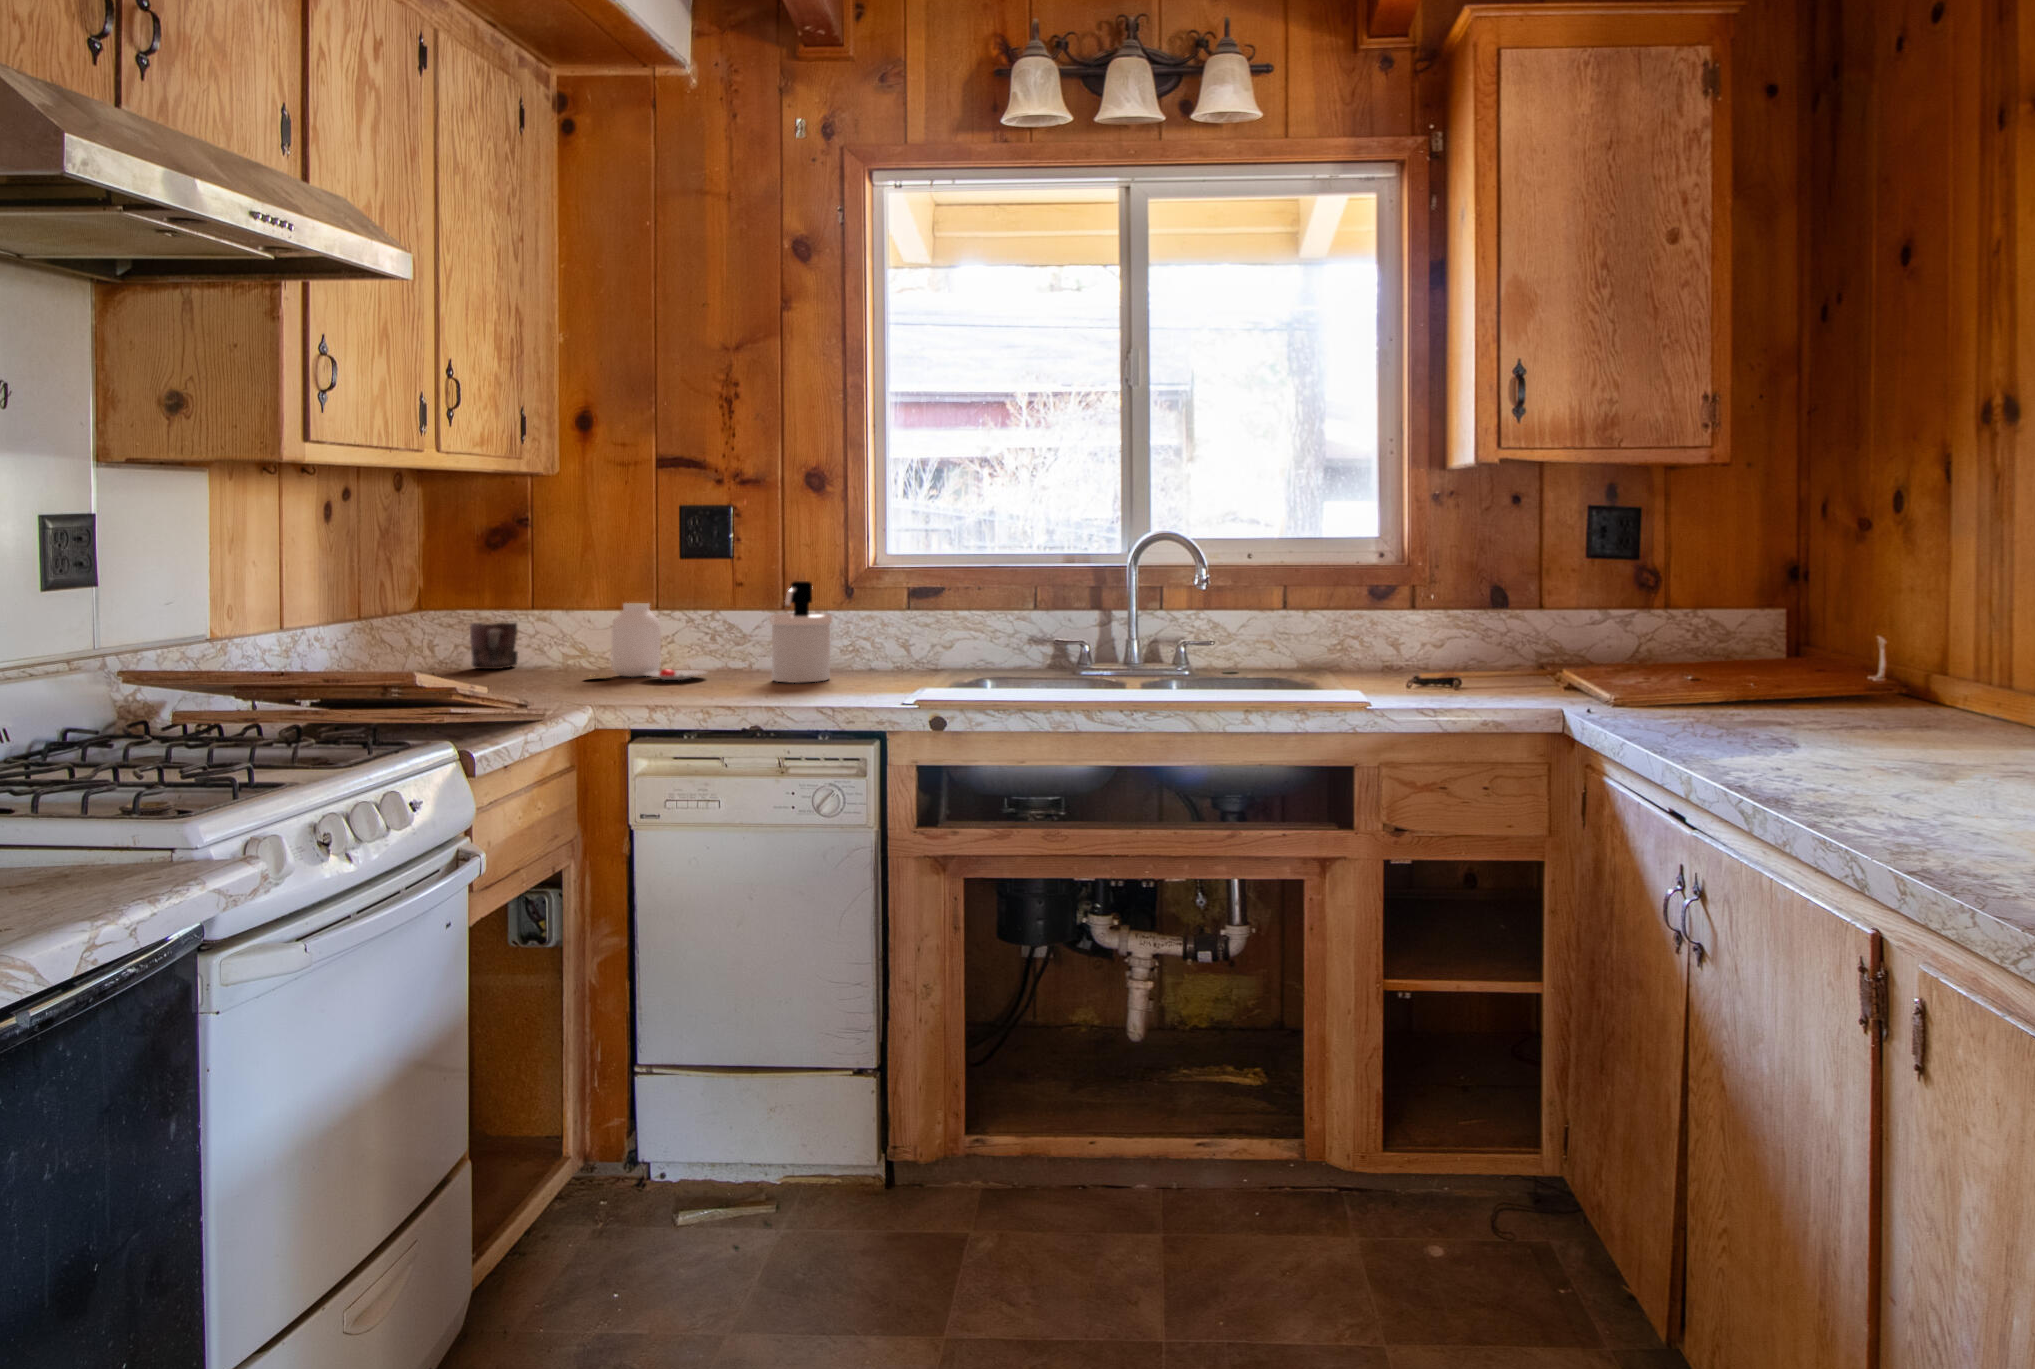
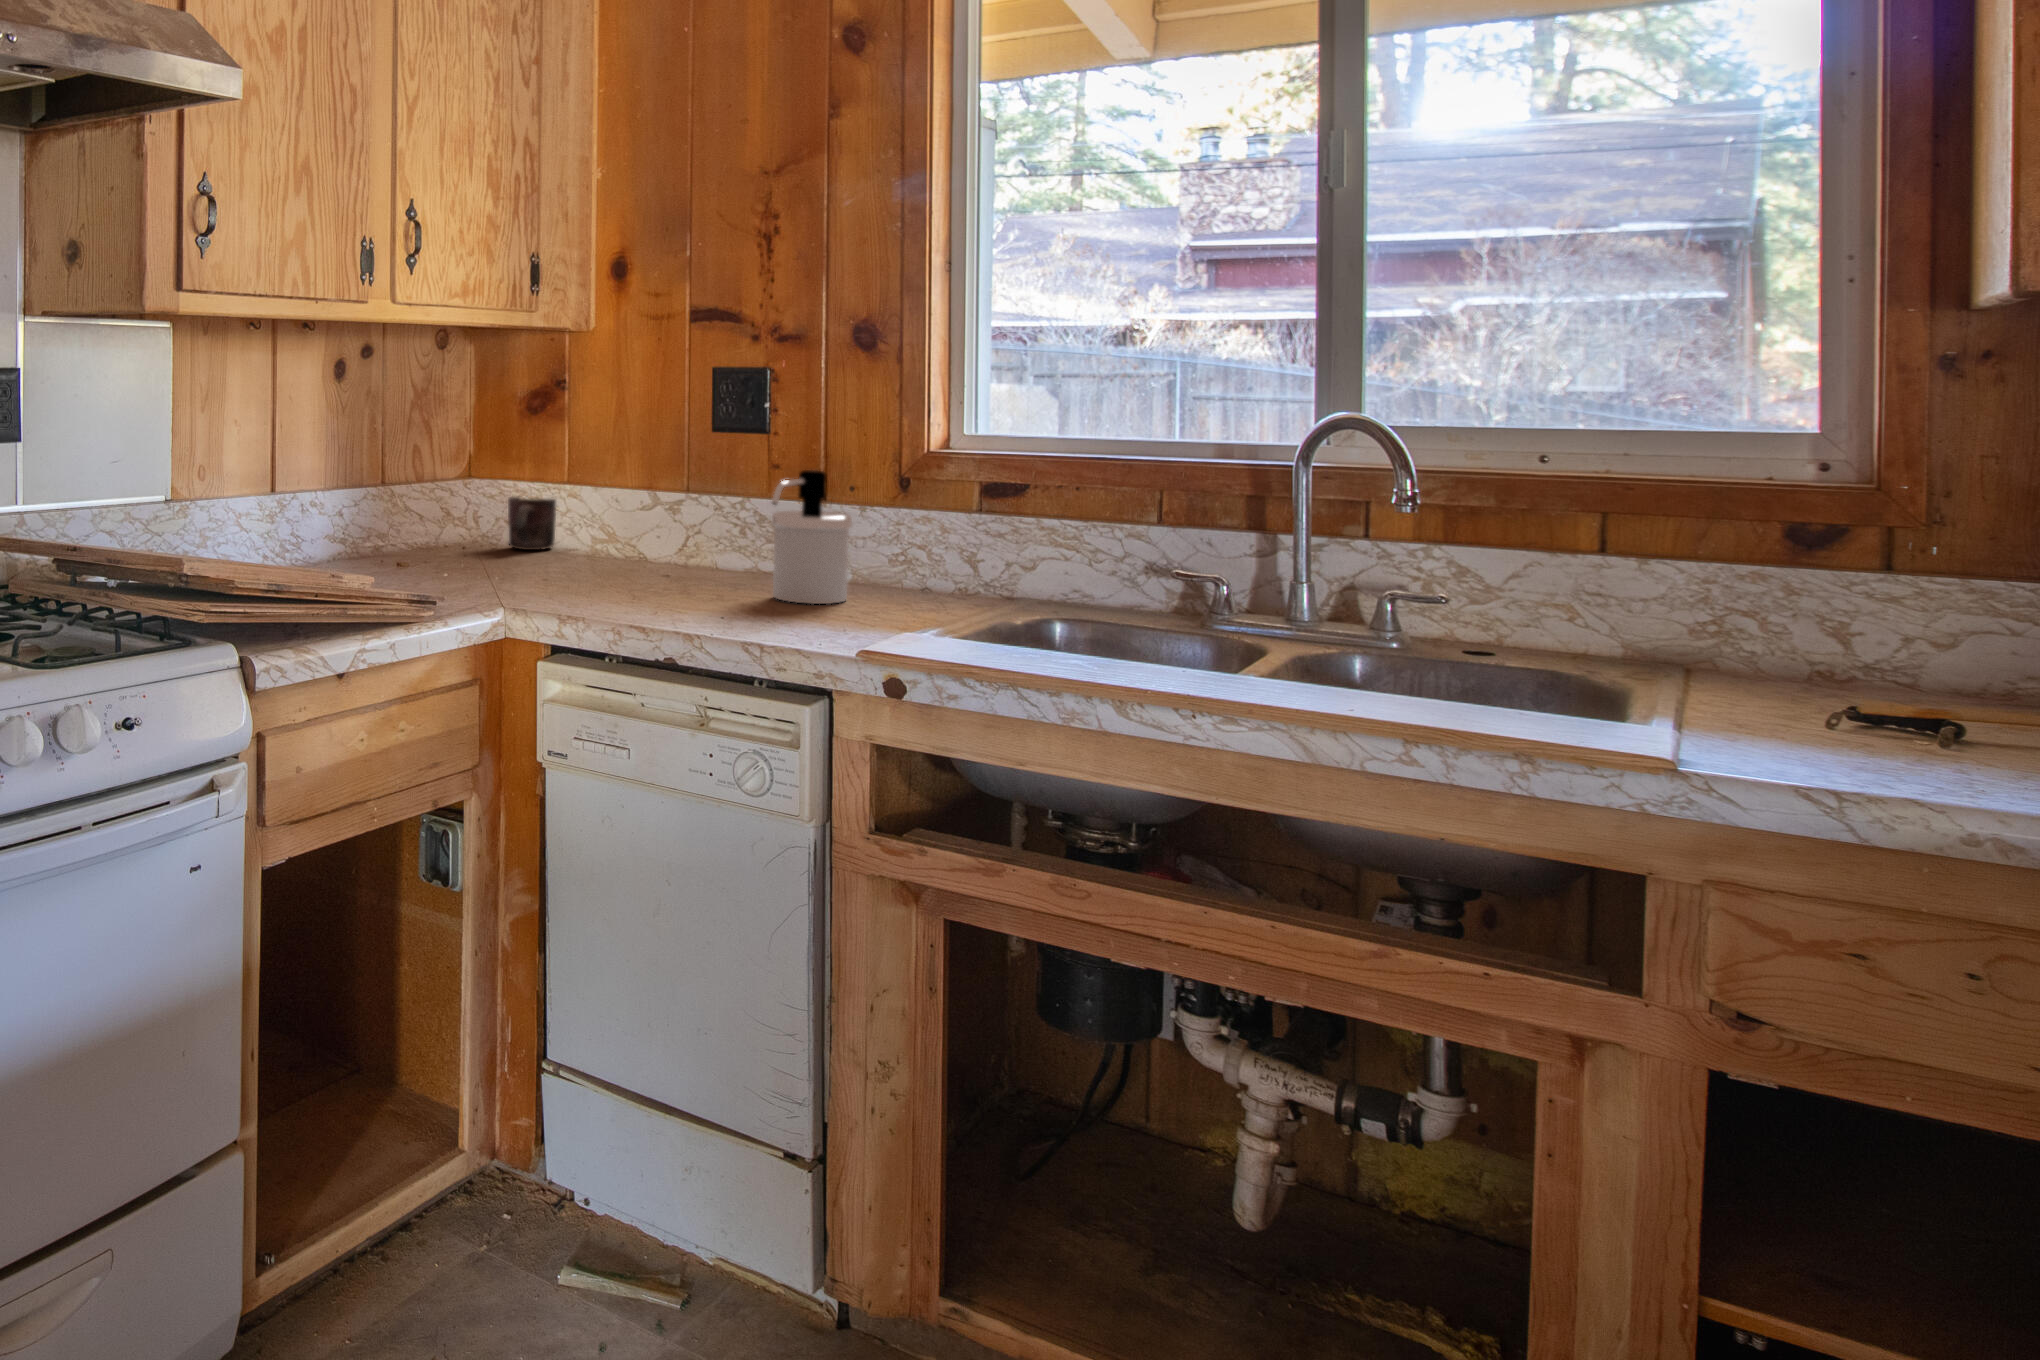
jar: present [602,603,706,680] -> none [585,486,712,584]

